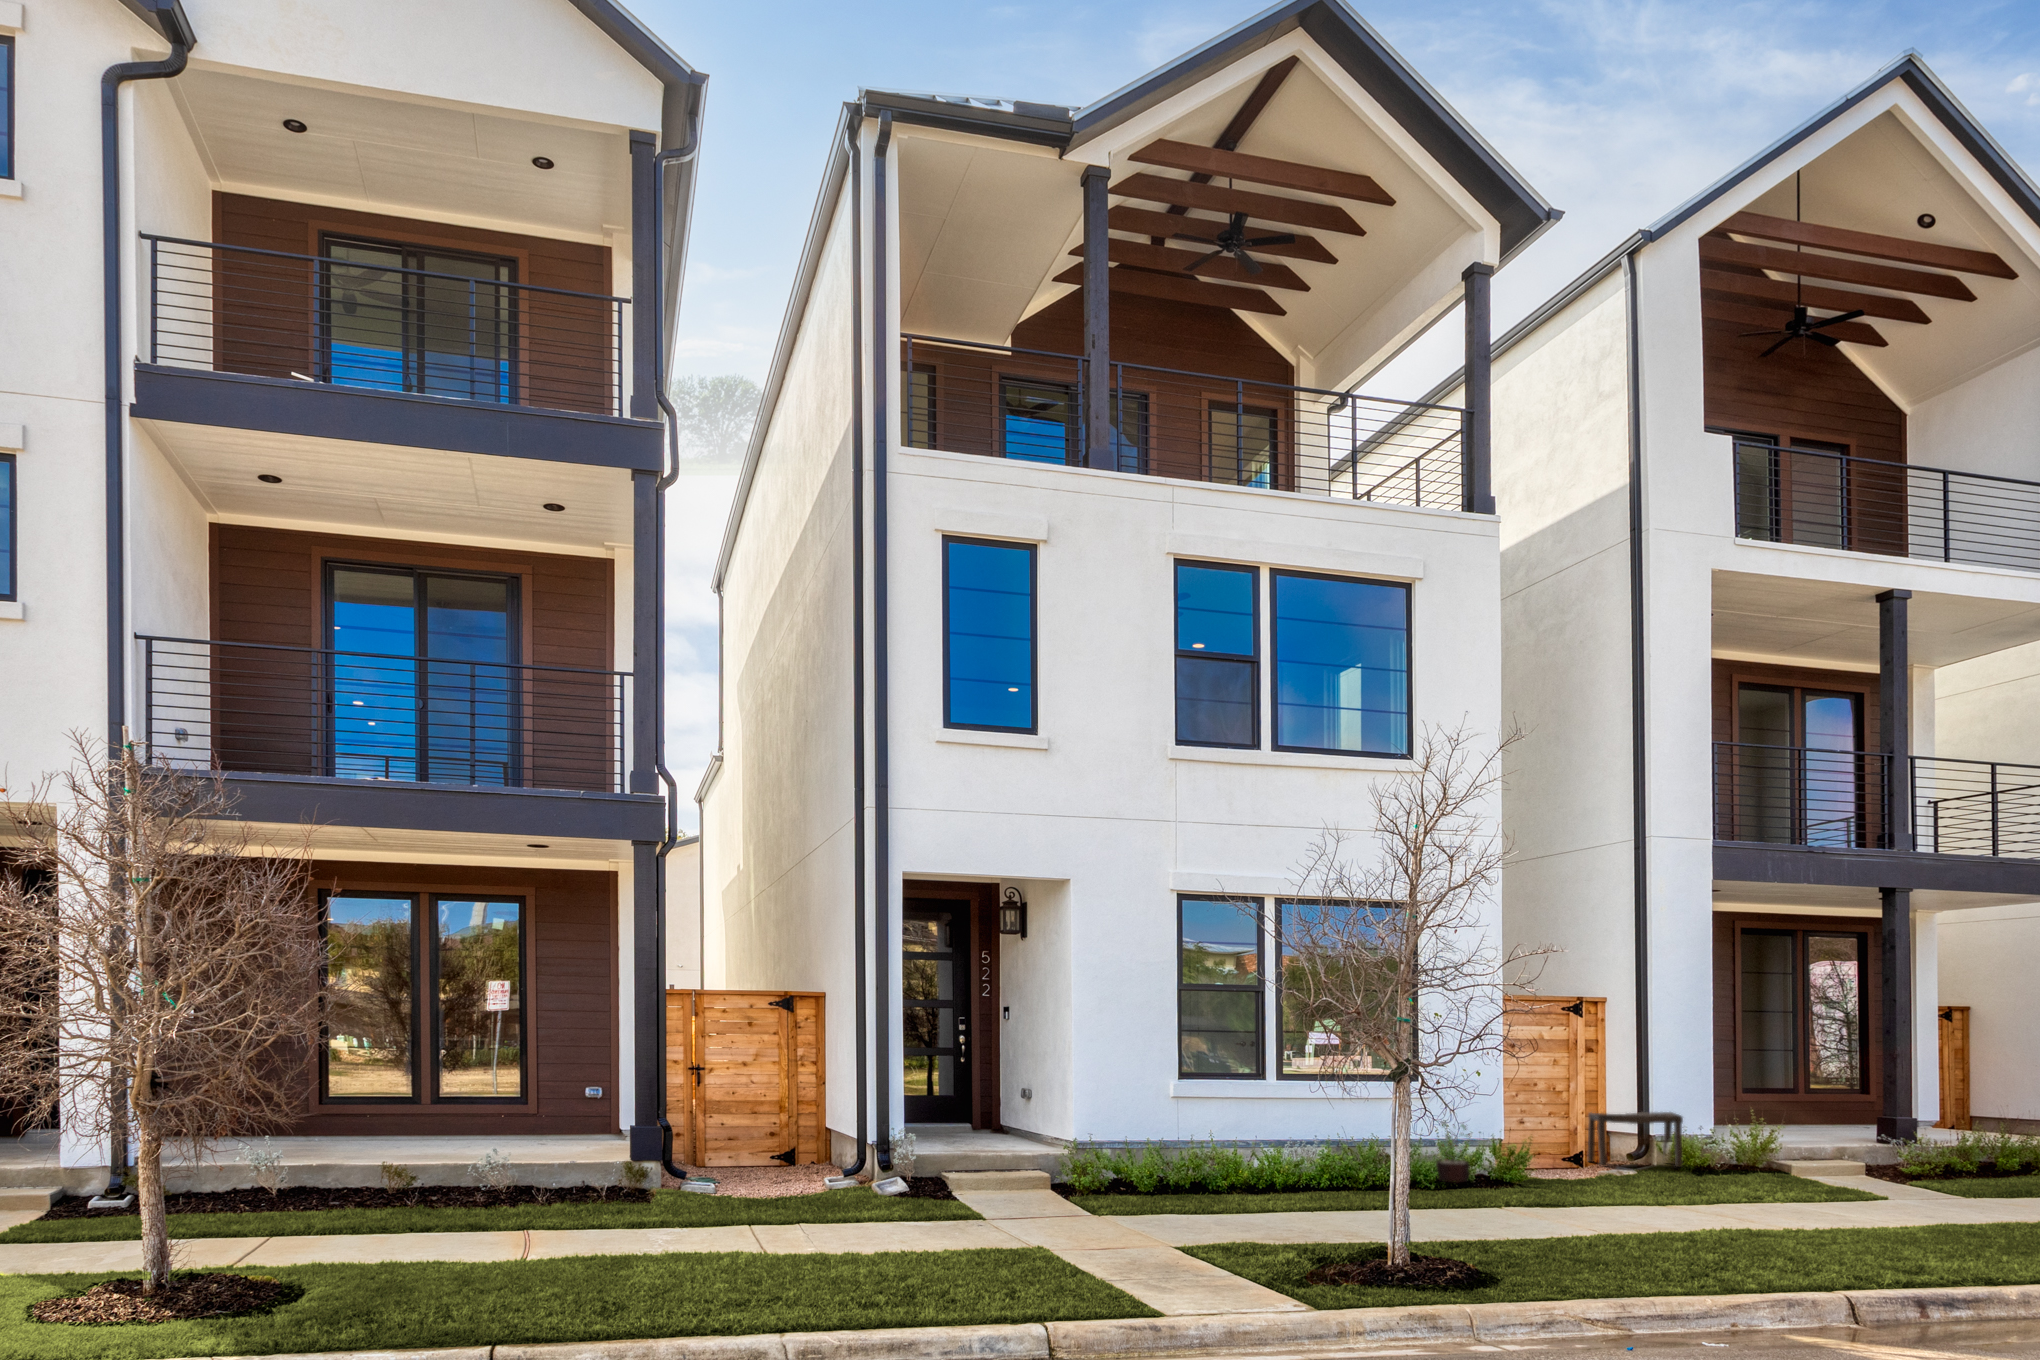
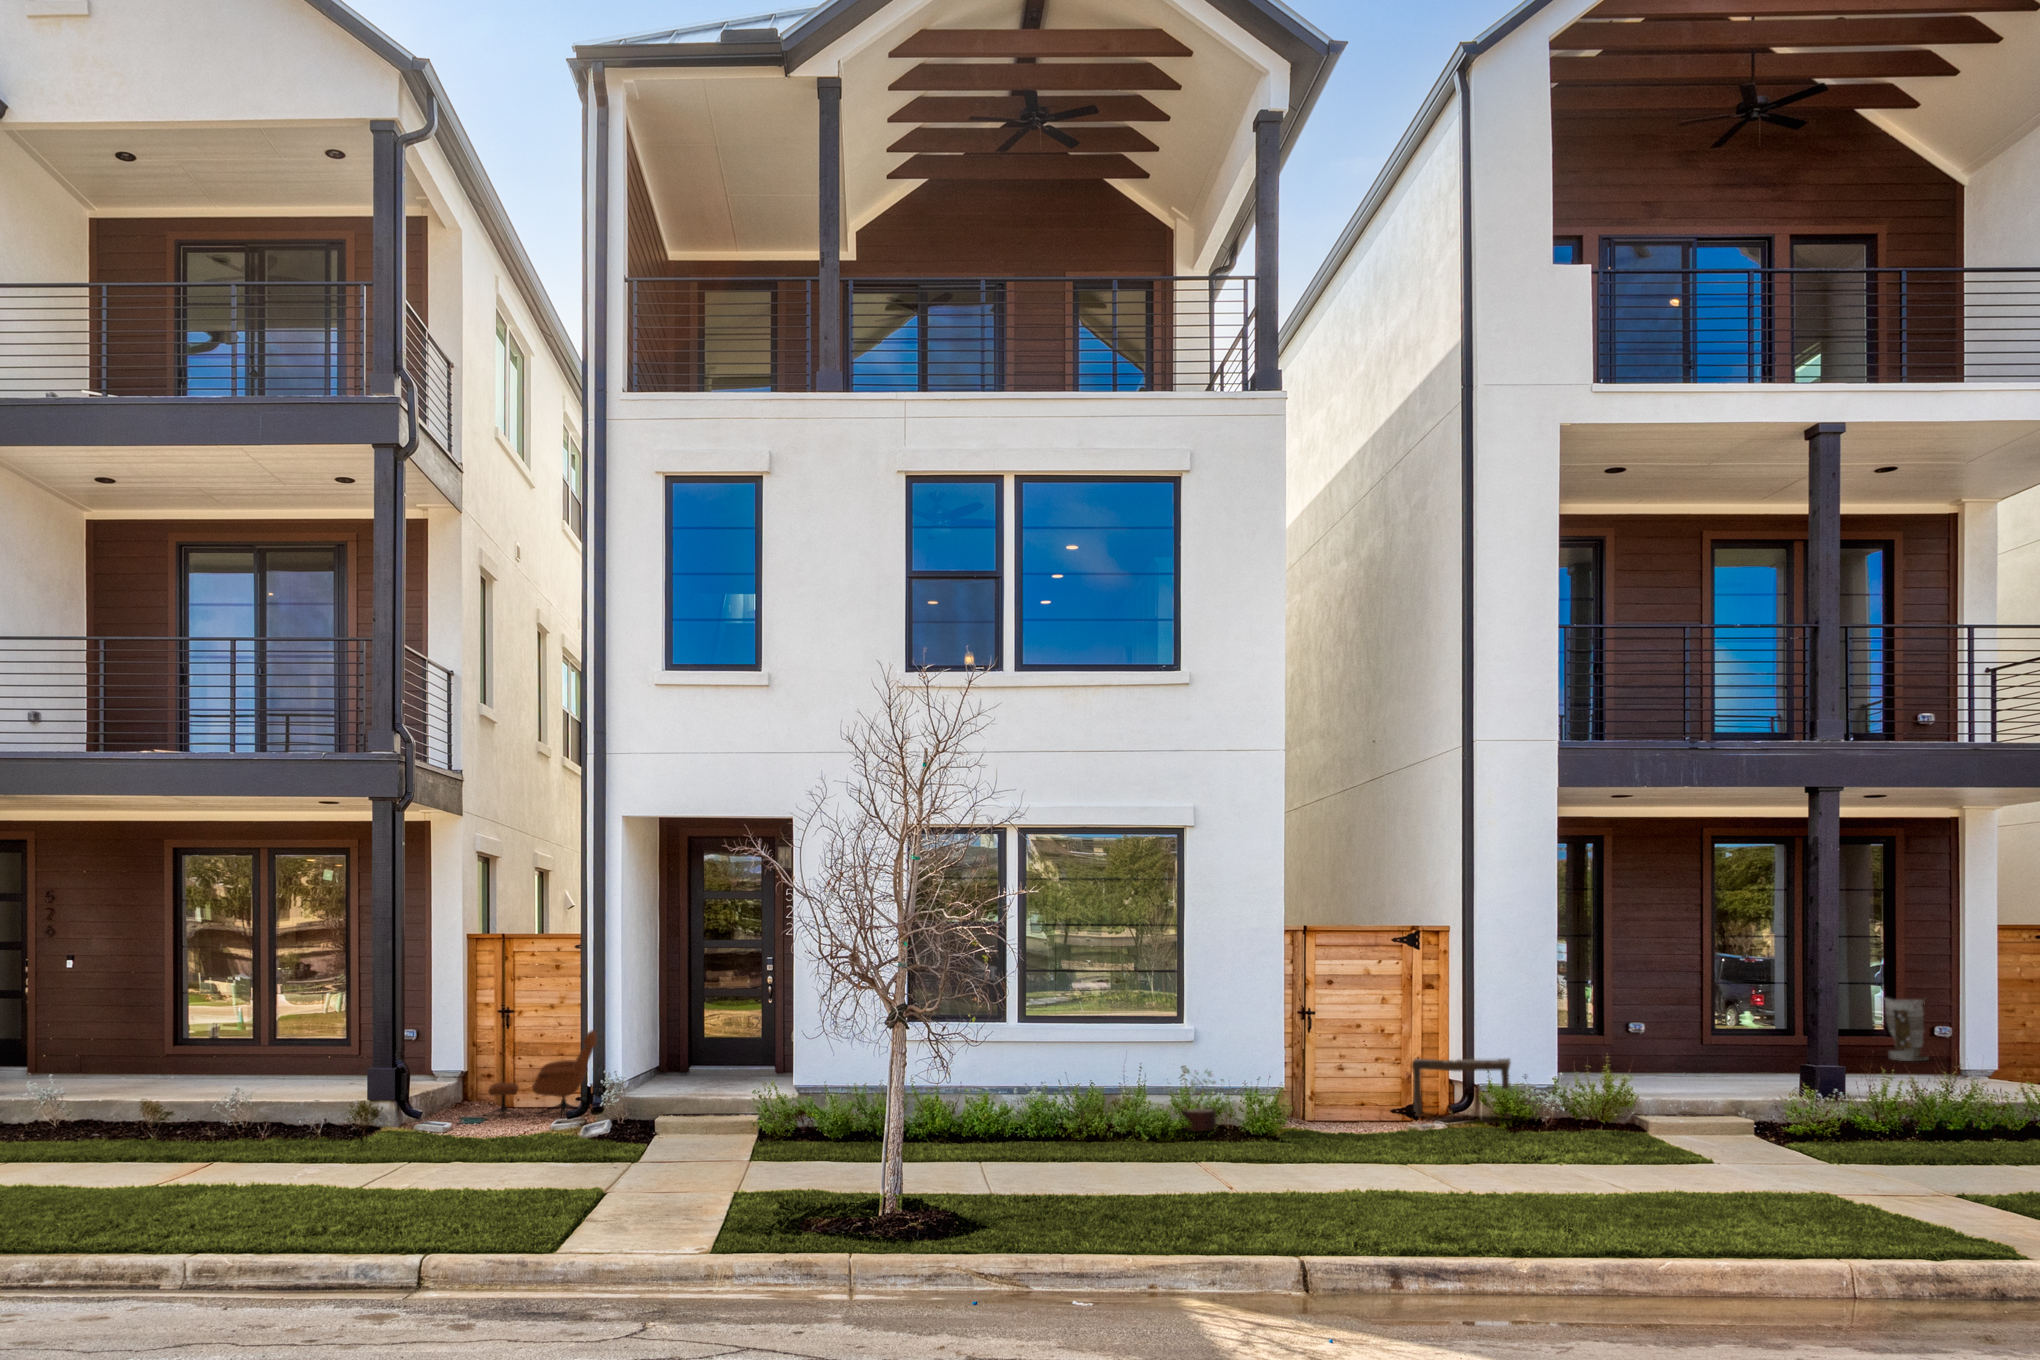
trash can: none [1827,1059,1863,1115] -> present [1885,998,1929,1061]
lounge chair: none [744,1088,866,1182] -> present [488,1030,597,1117]

